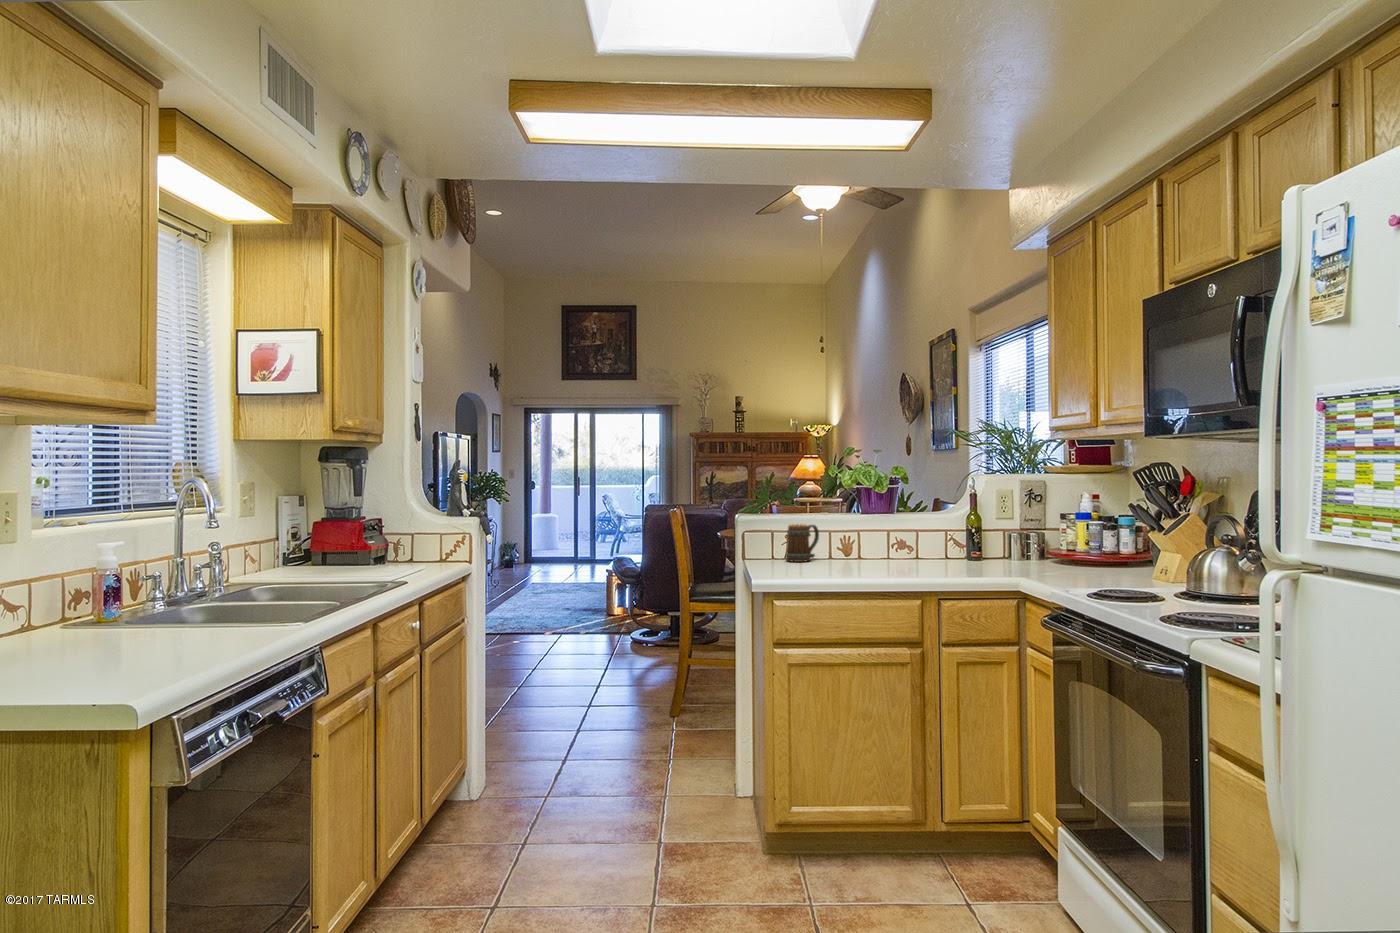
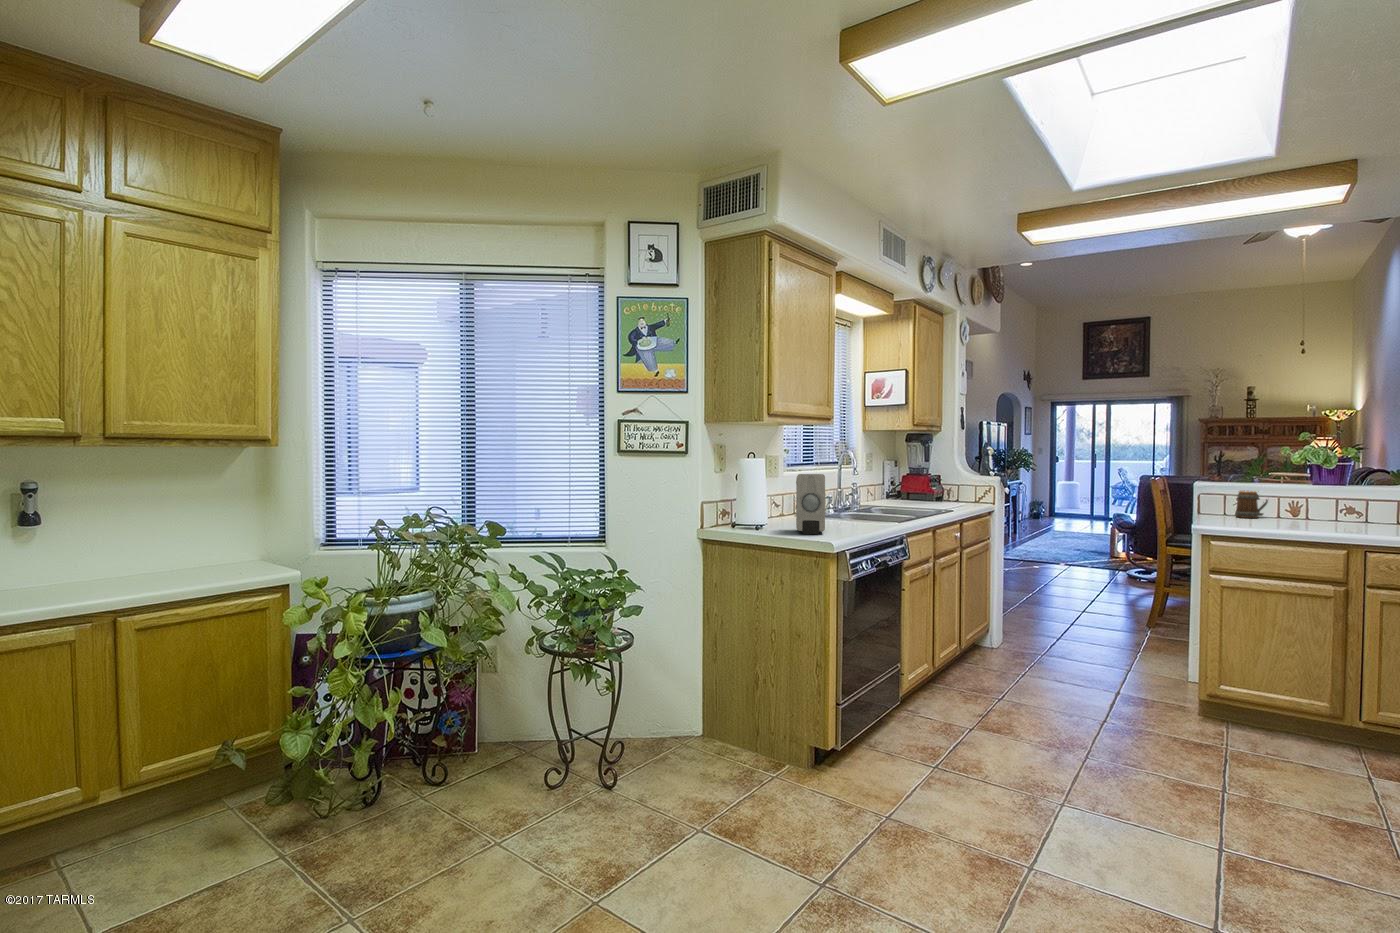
soap dispenser: none [43,533,122,681] -> present [796,474,825,534]

